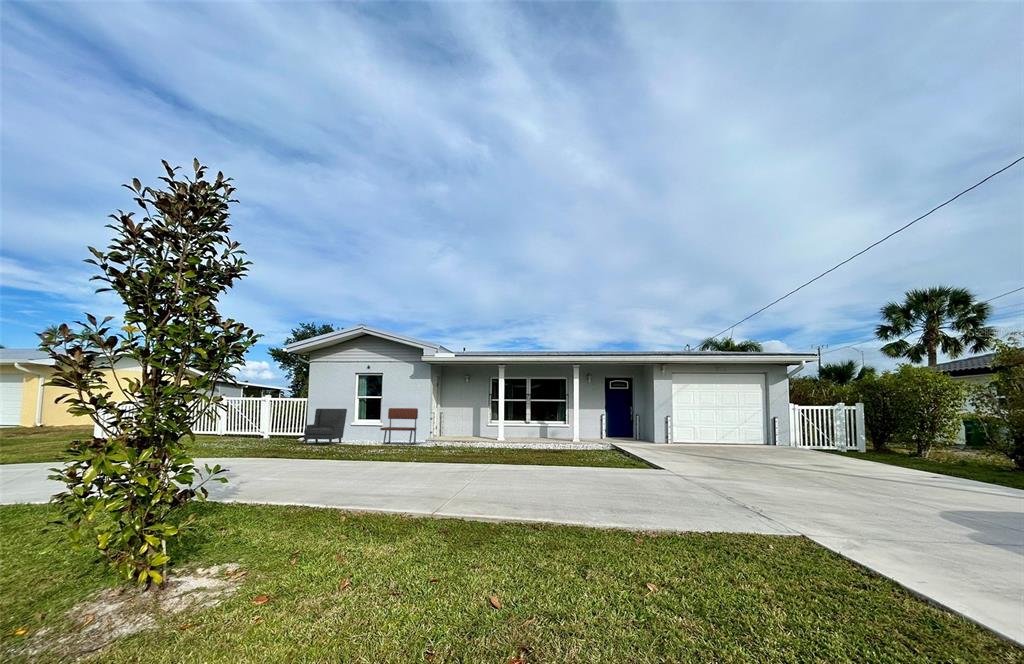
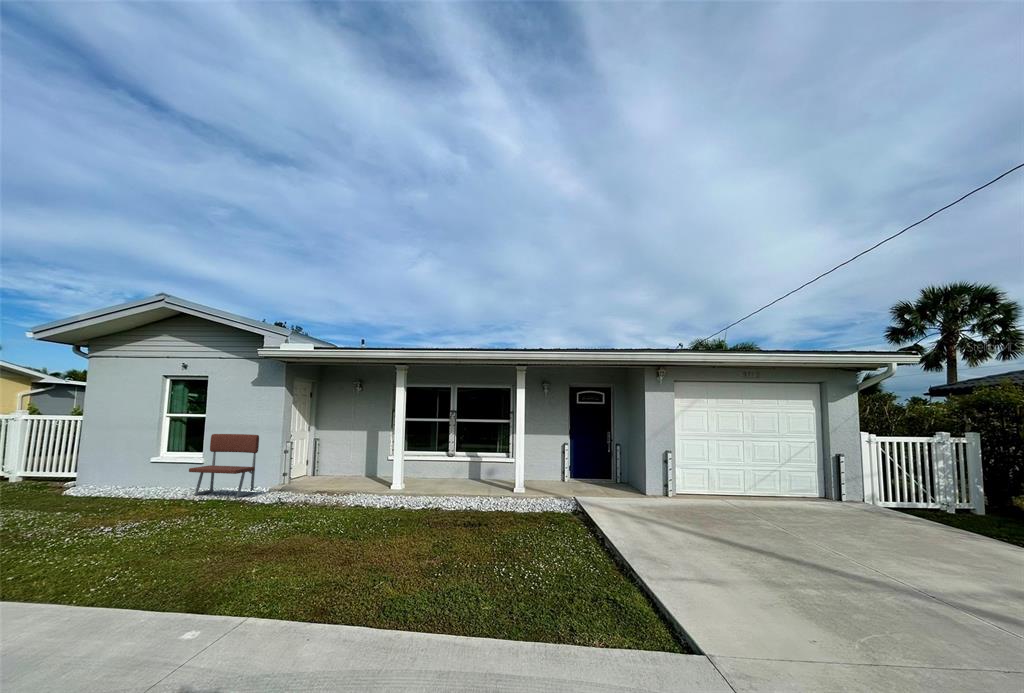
chair: present [304,409,347,445] -> none [56,433,147,496]

